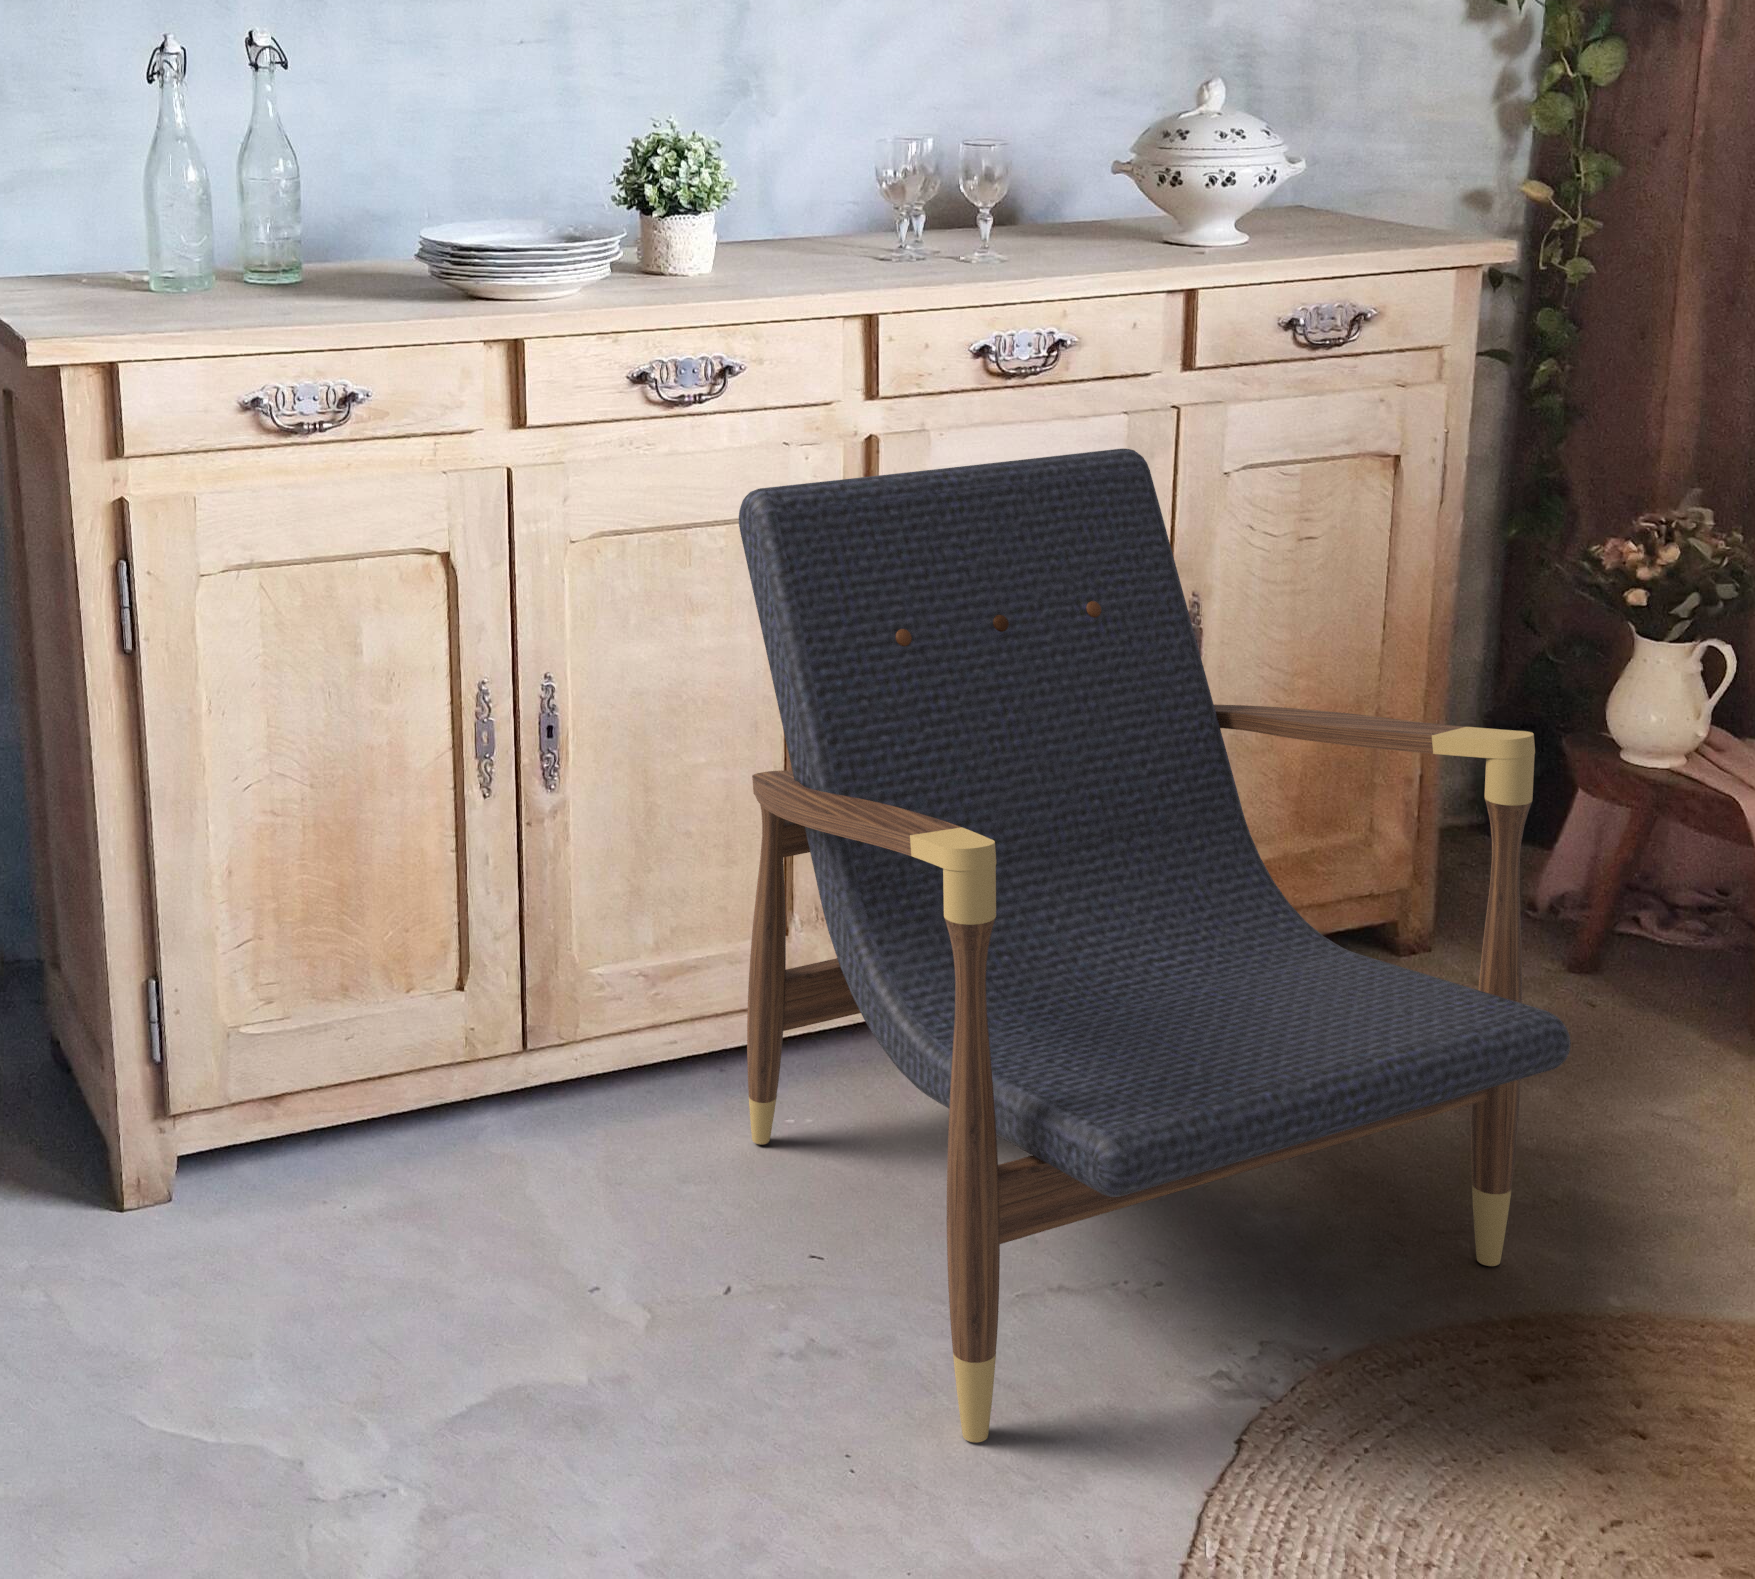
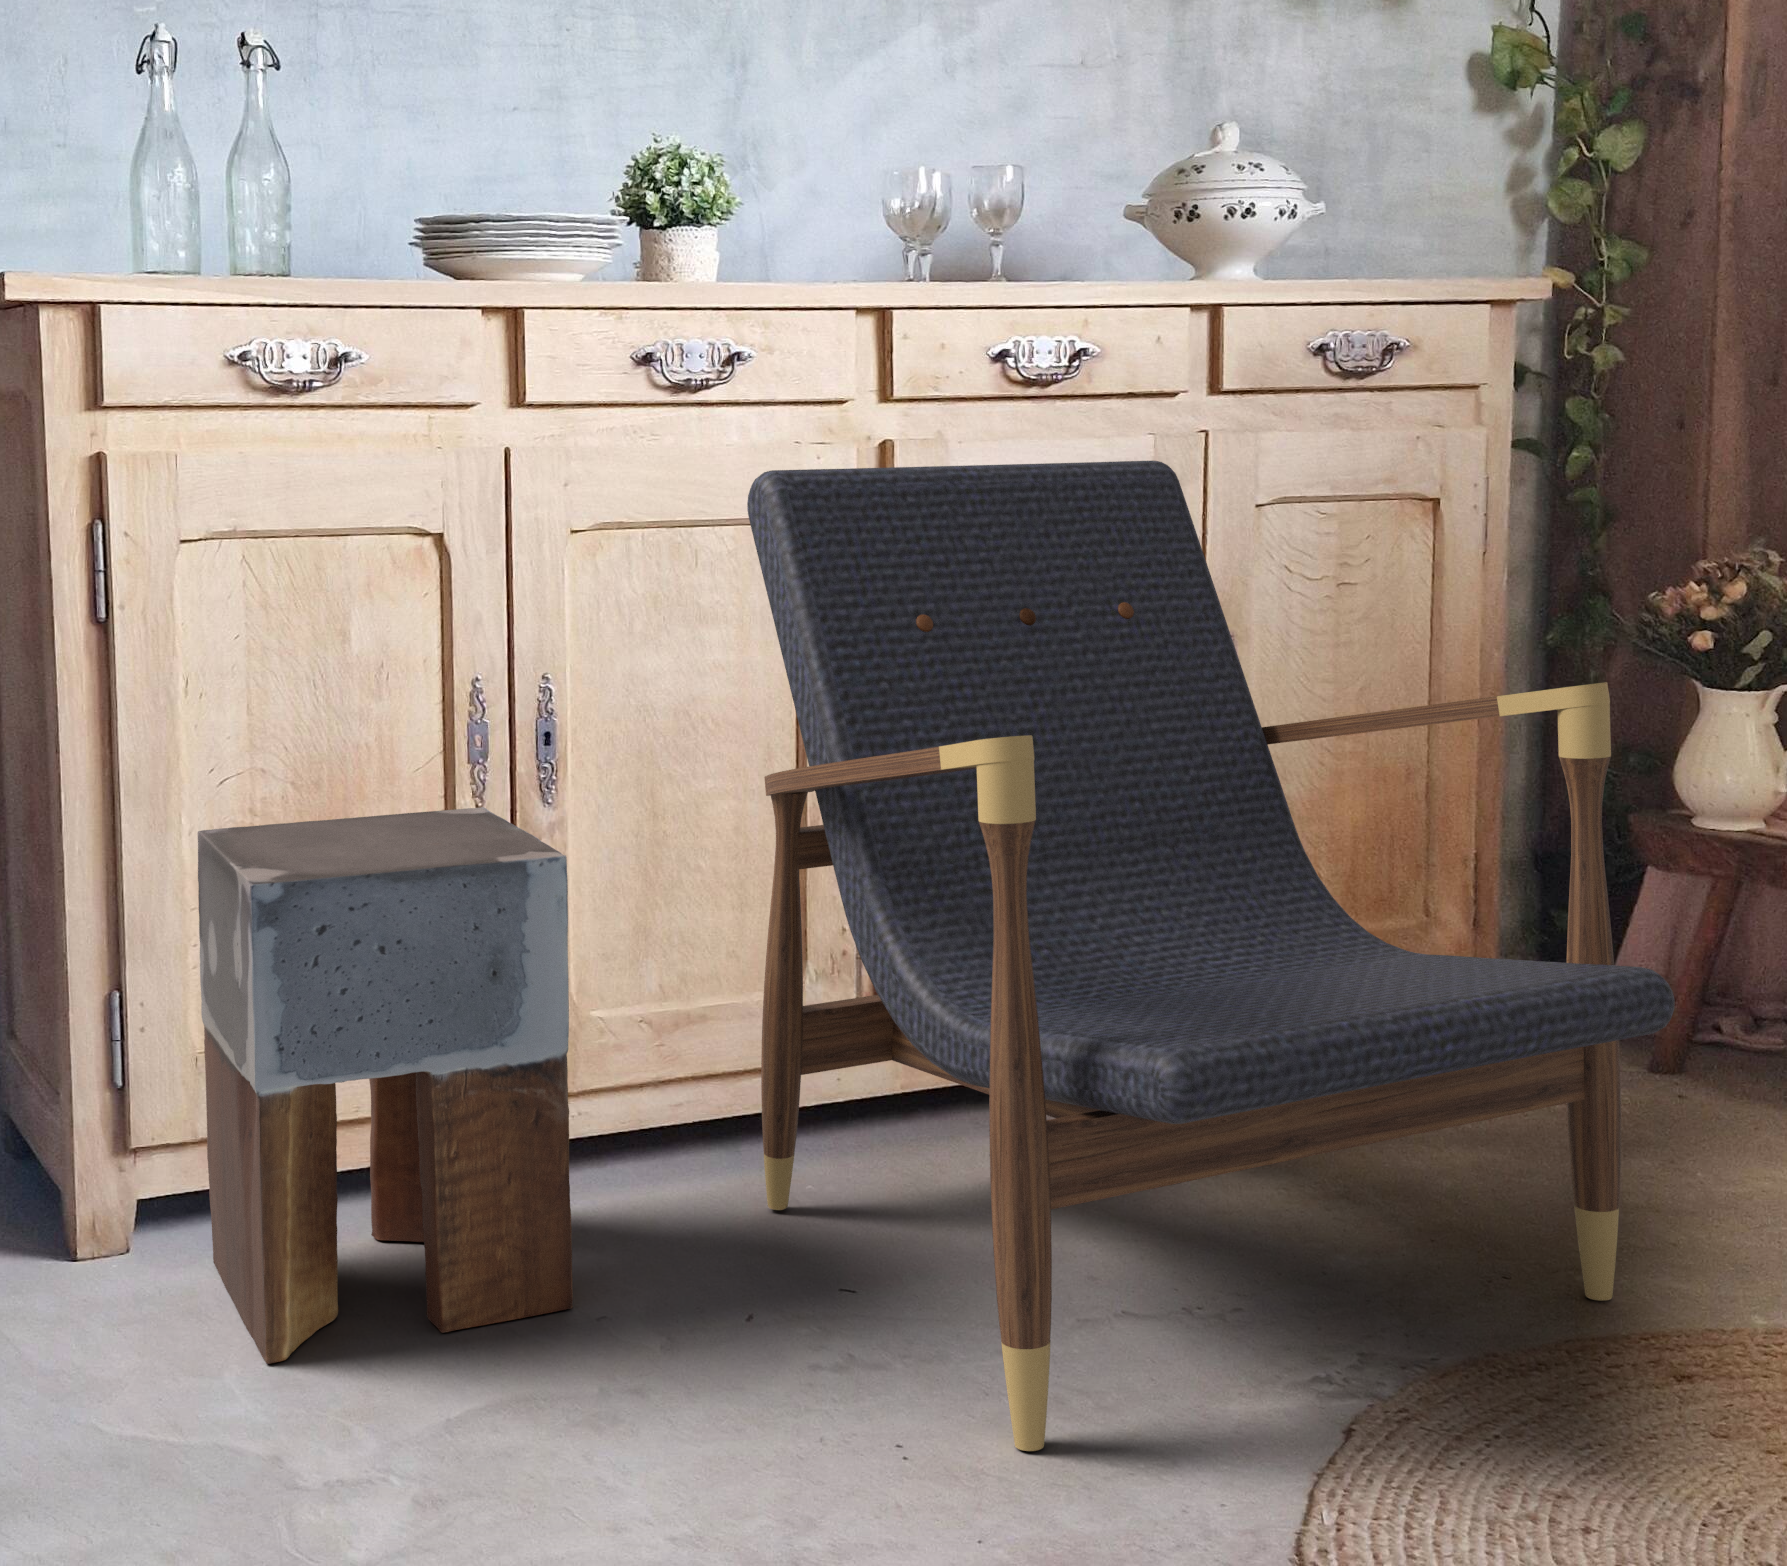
stool: none [229,799,576,1329] -> present [197,807,573,1364]

